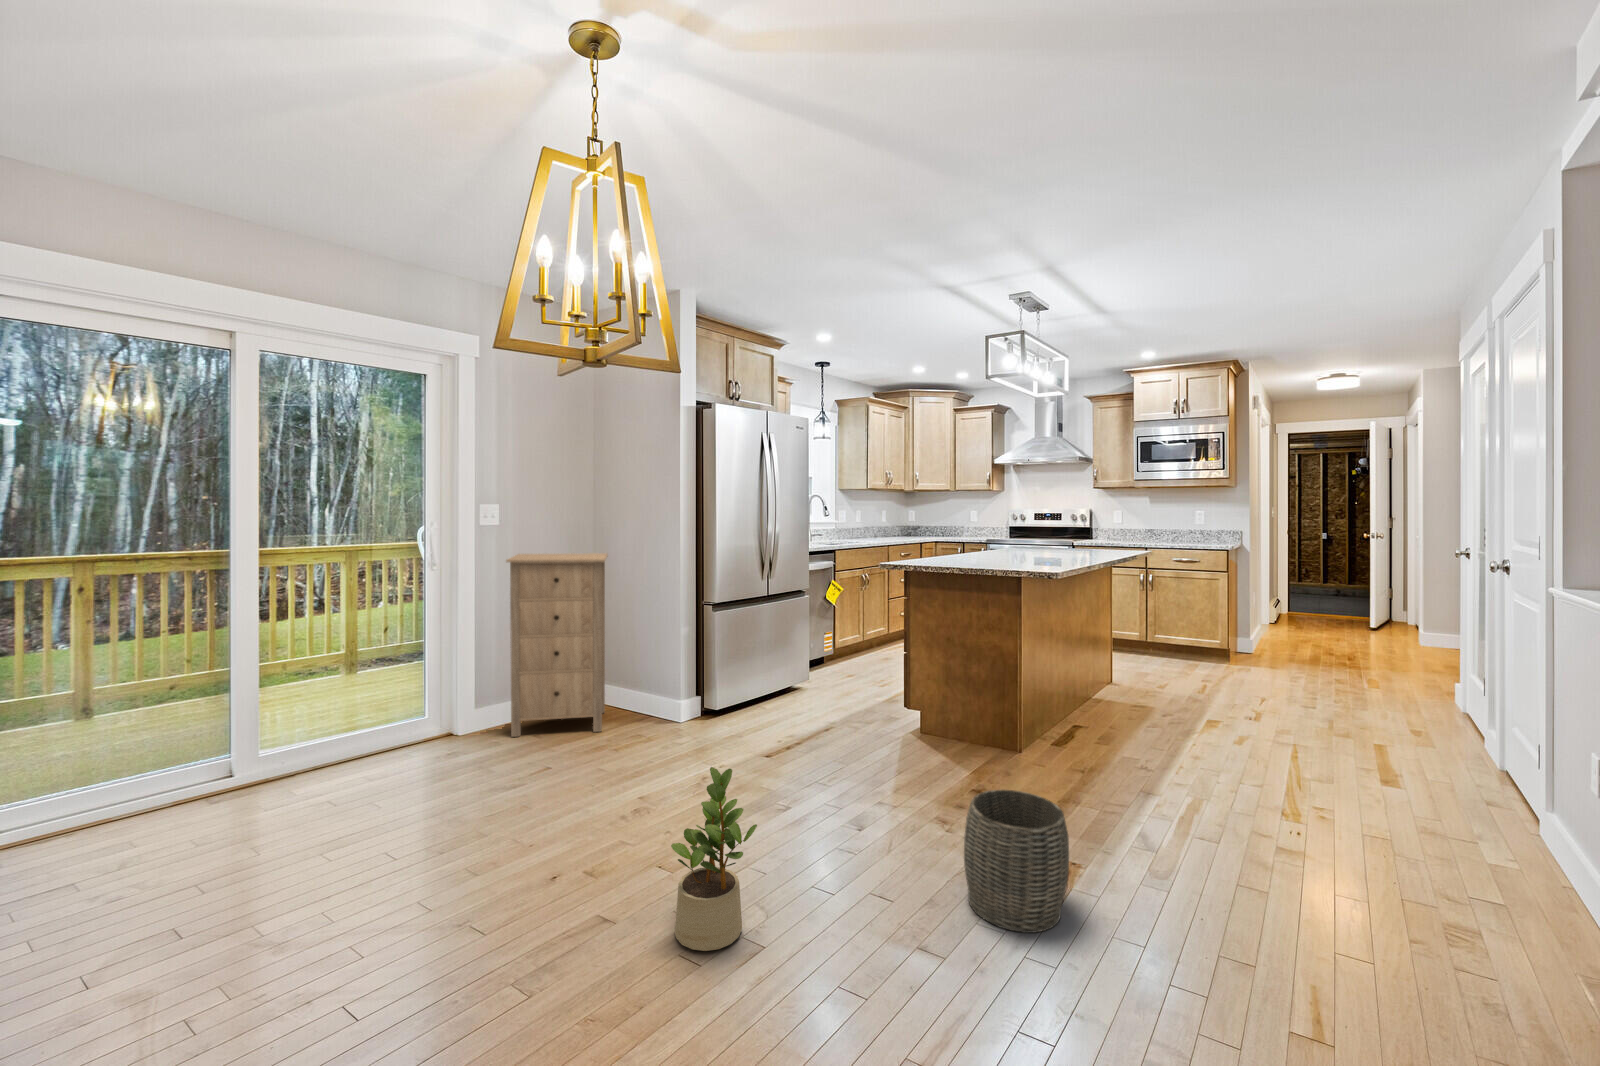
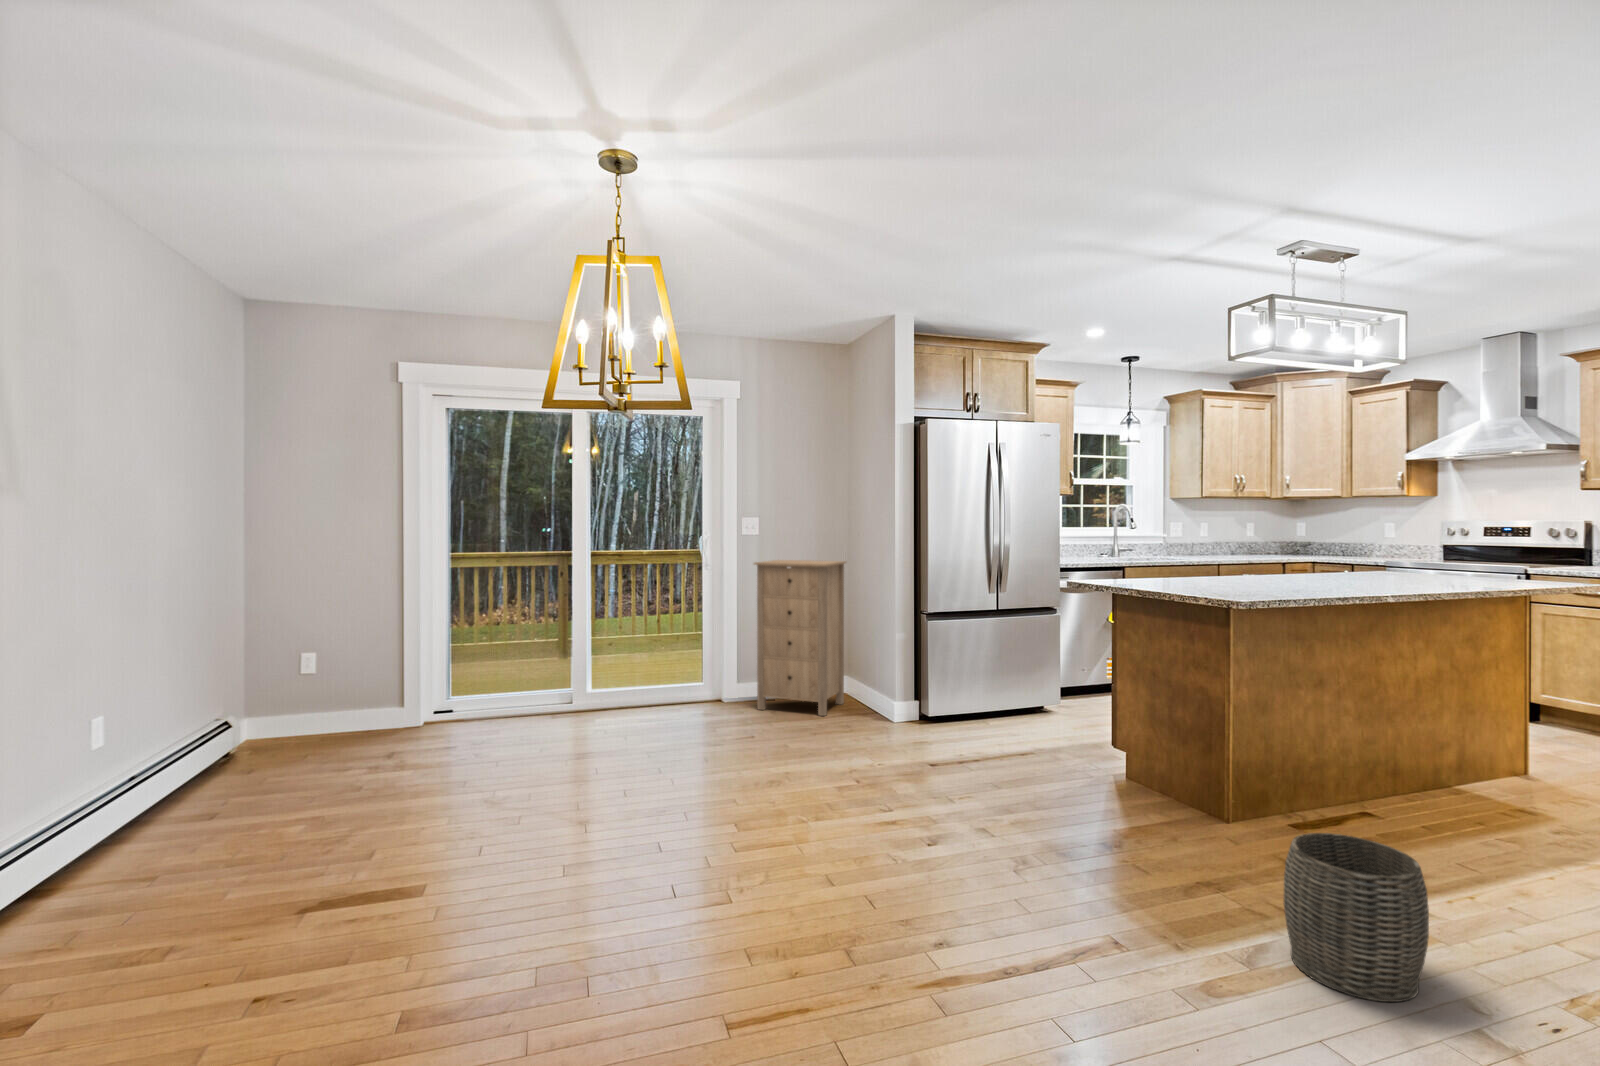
potted plant: present [671,767,757,951] -> none [728,710,785,848]
woven basket: present [964,790,1069,933] -> present [1284,833,1429,1002]

